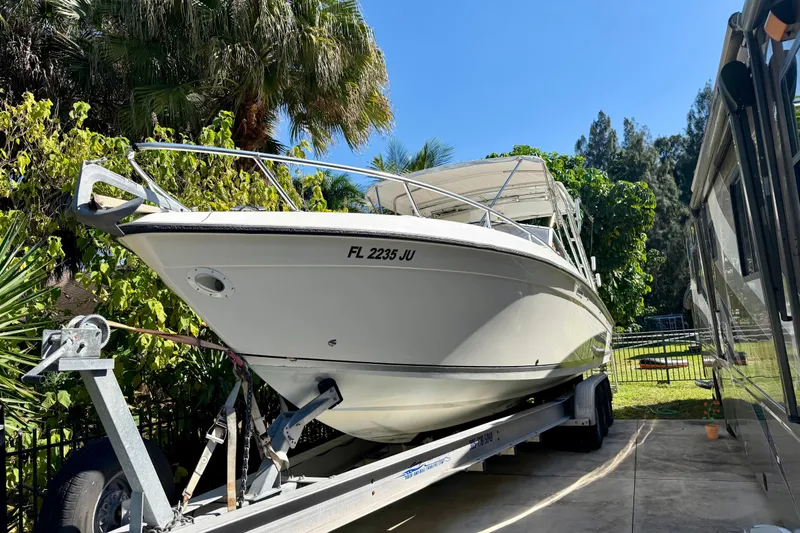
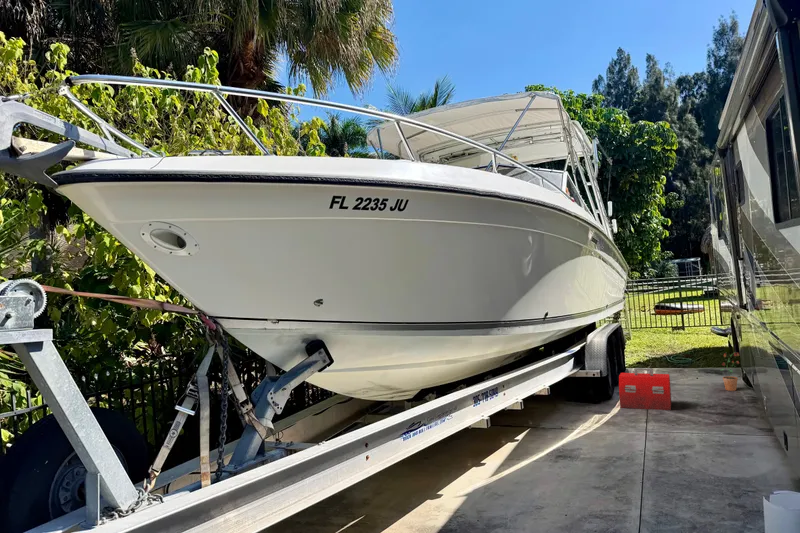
toolbox: none [606,415,657,457] -> present [619,368,671,410]

